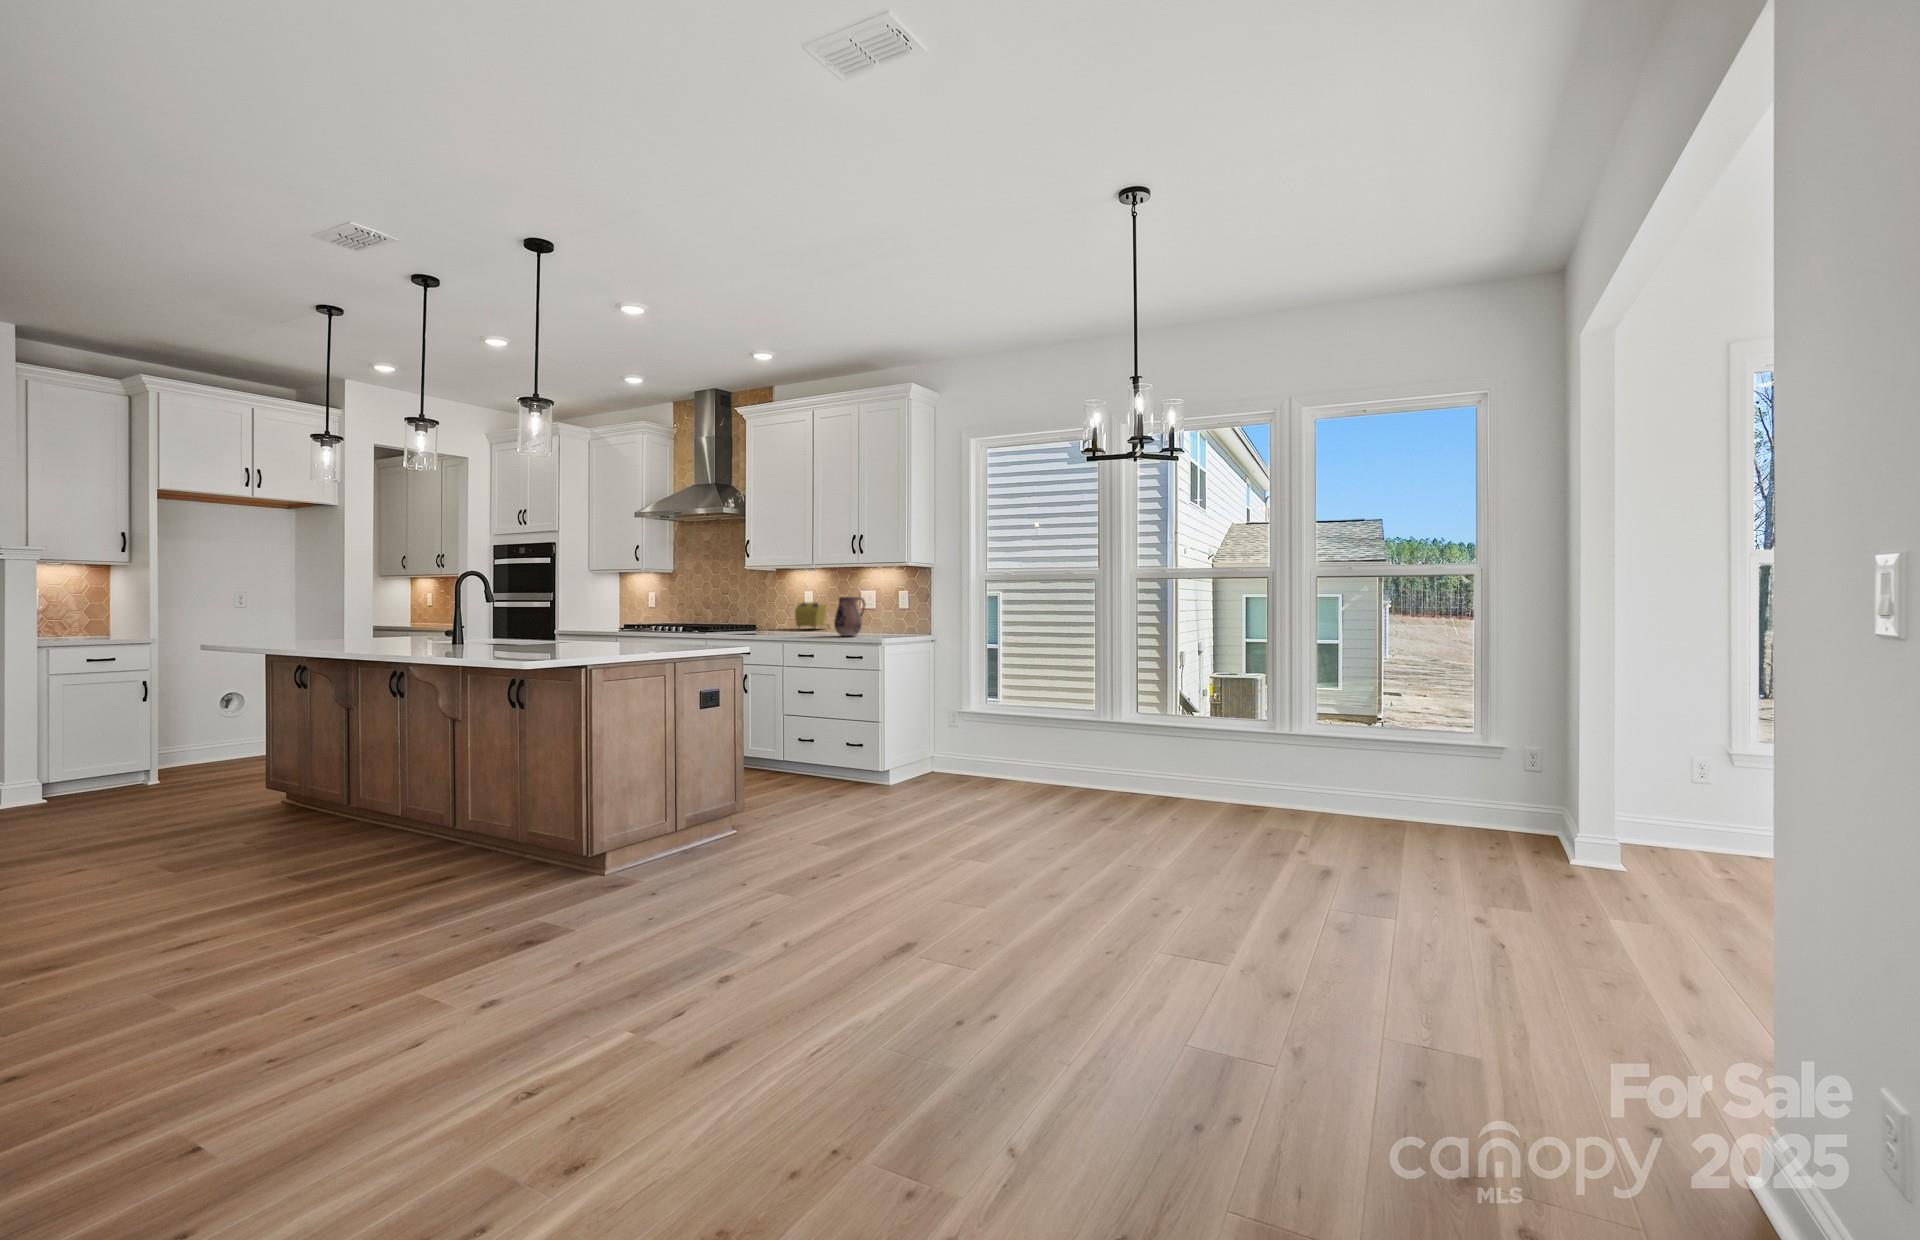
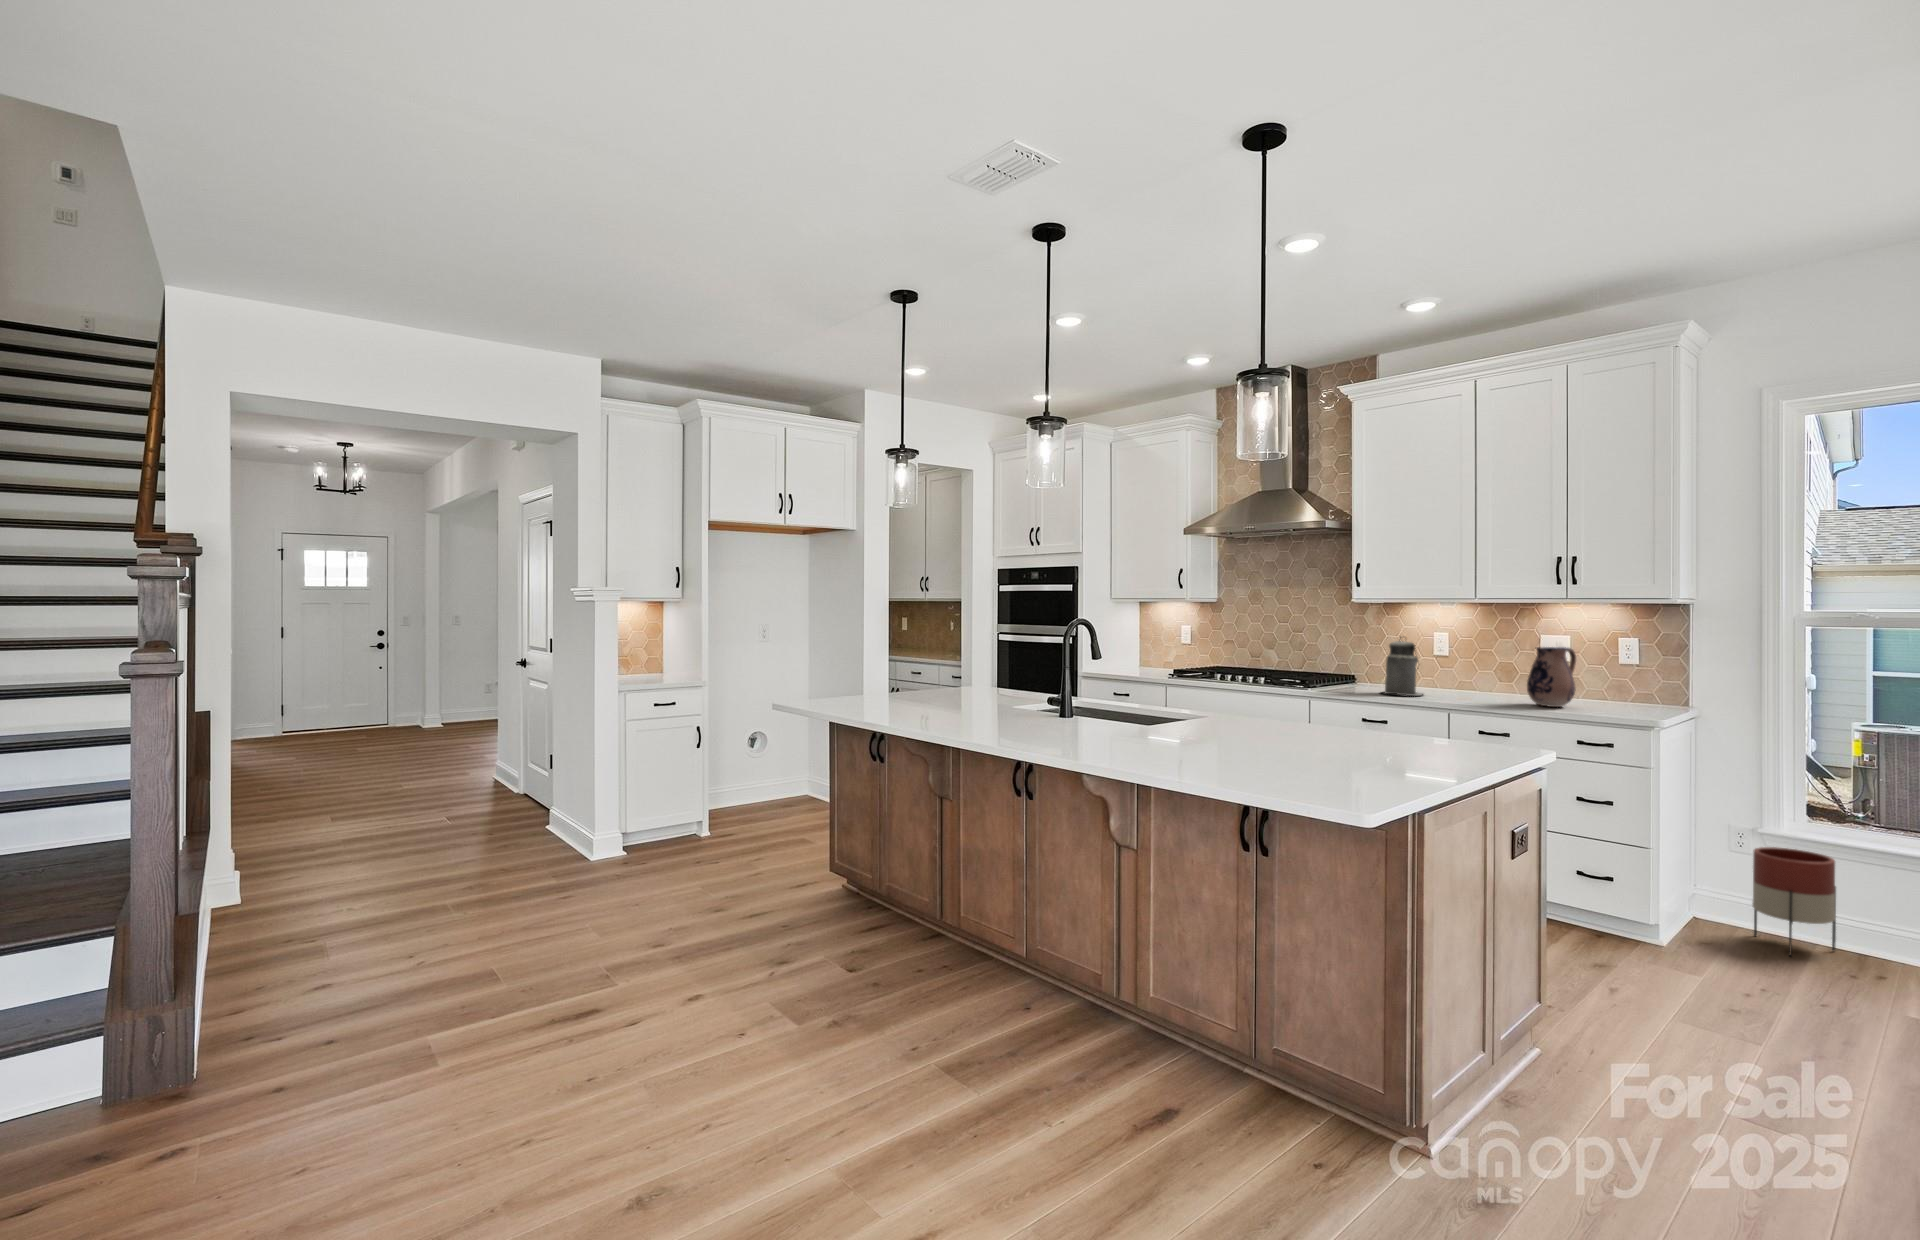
canister: none [752,592,782,634] -> present [1384,641,1423,696]
toaster: present [795,602,830,628] -> none [1425,647,1474,688]
planter: none [951,718,991,782] -> present [1752,847,1836,956]

